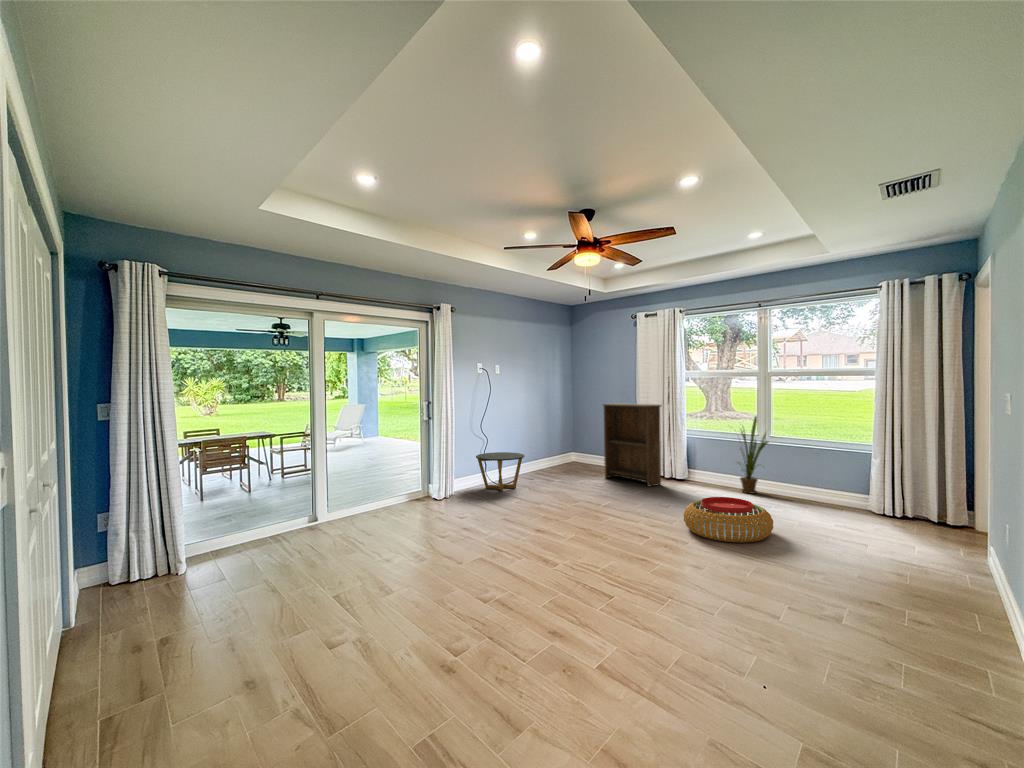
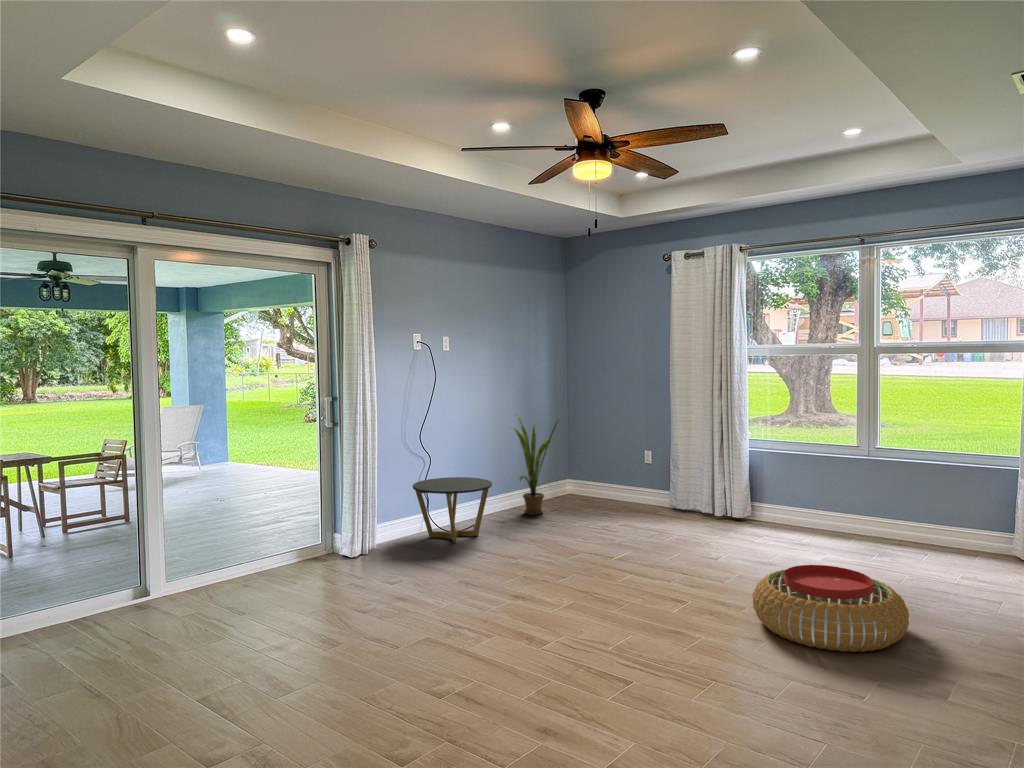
bookshelf: present [603,403,661,487] -> none [620,397,716,534]
house plant: present [737,416,768,494] -> present [512,414,562,515]

